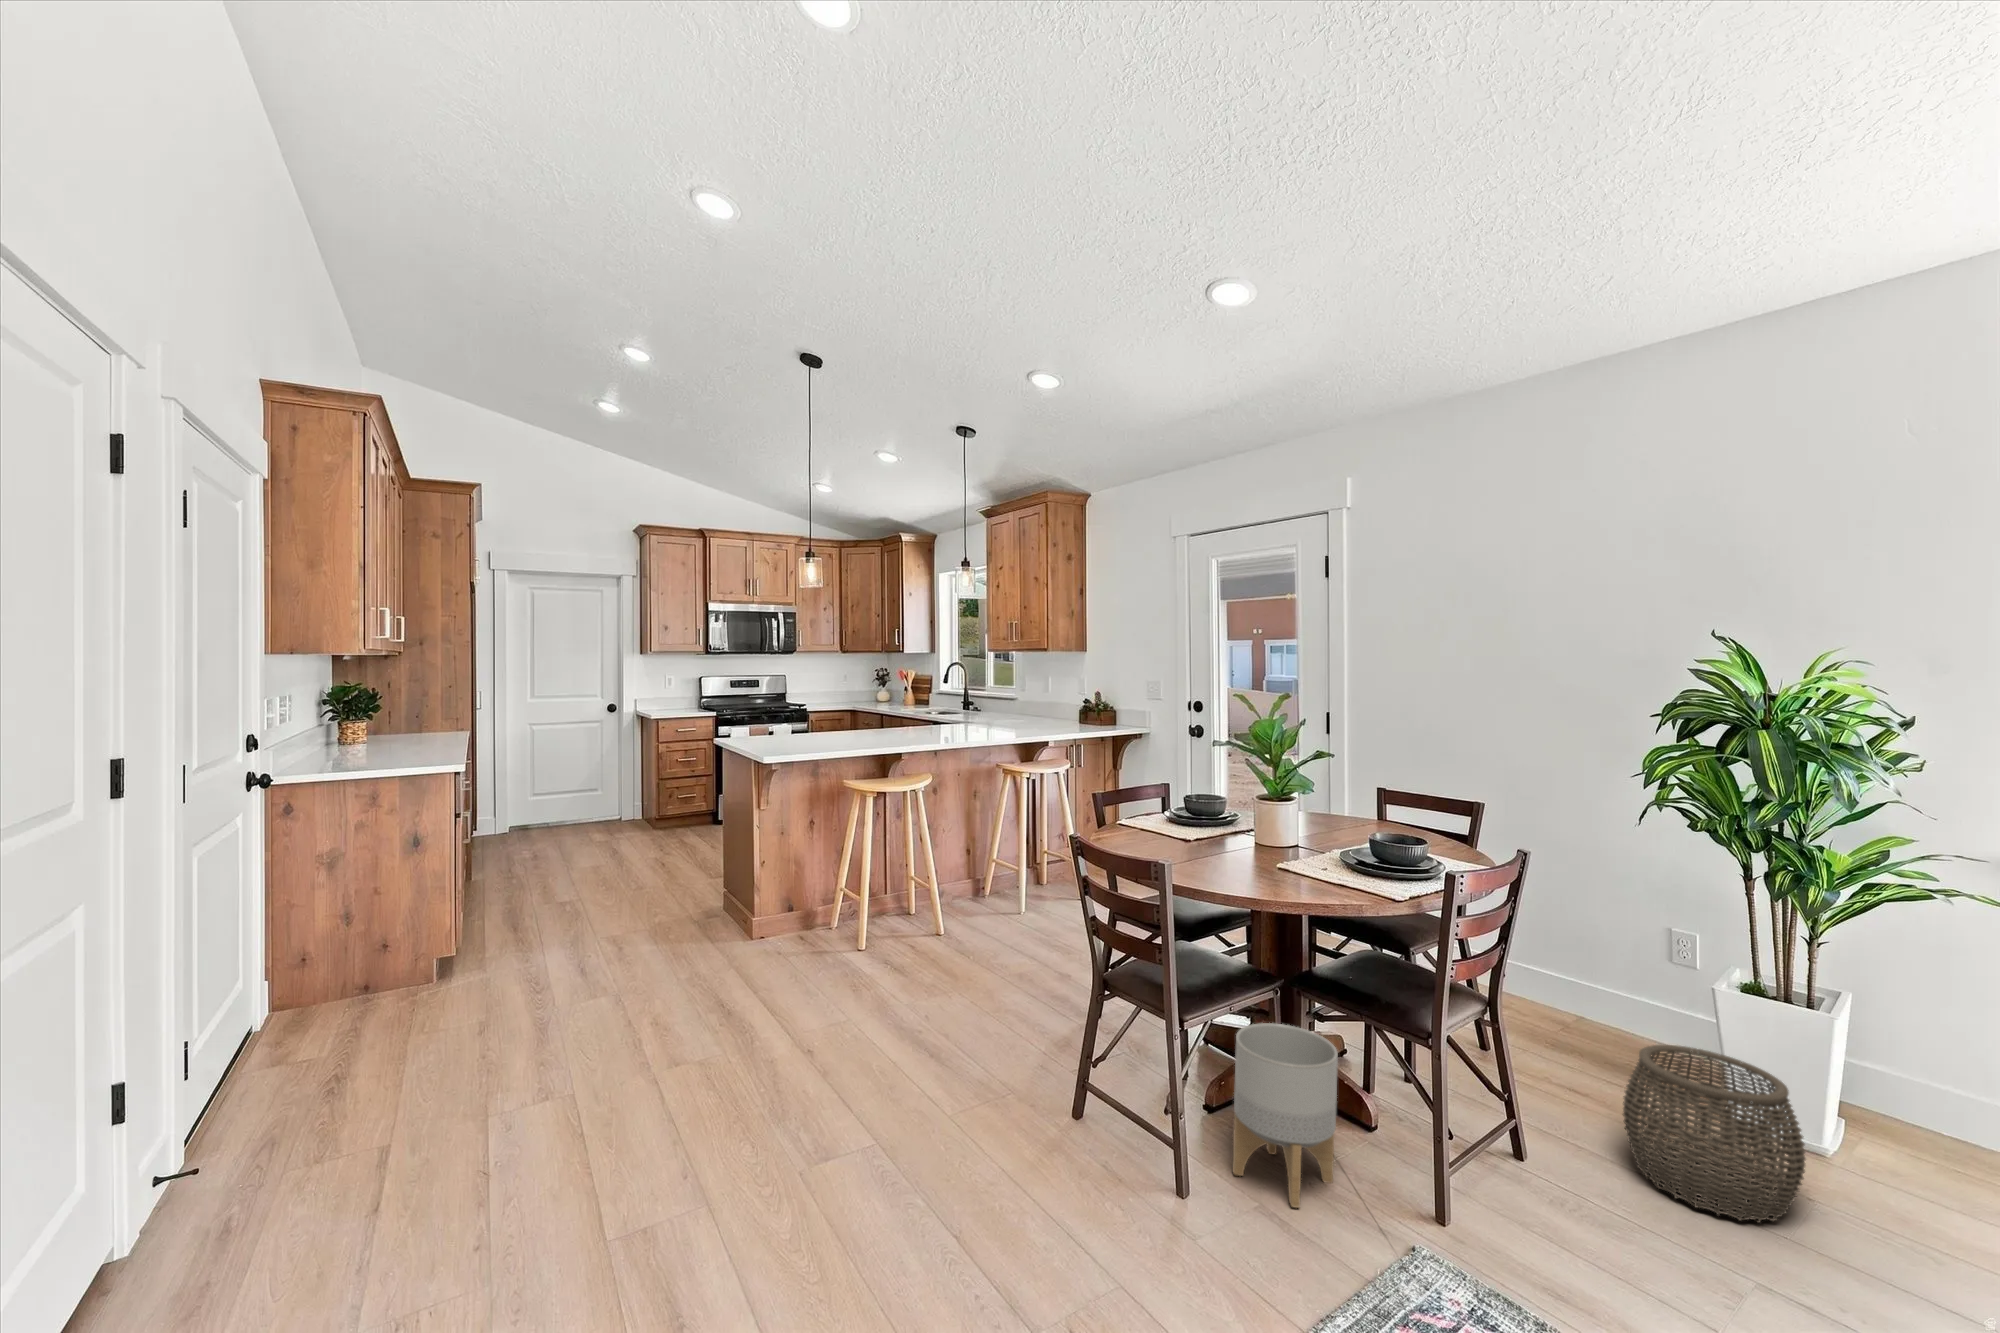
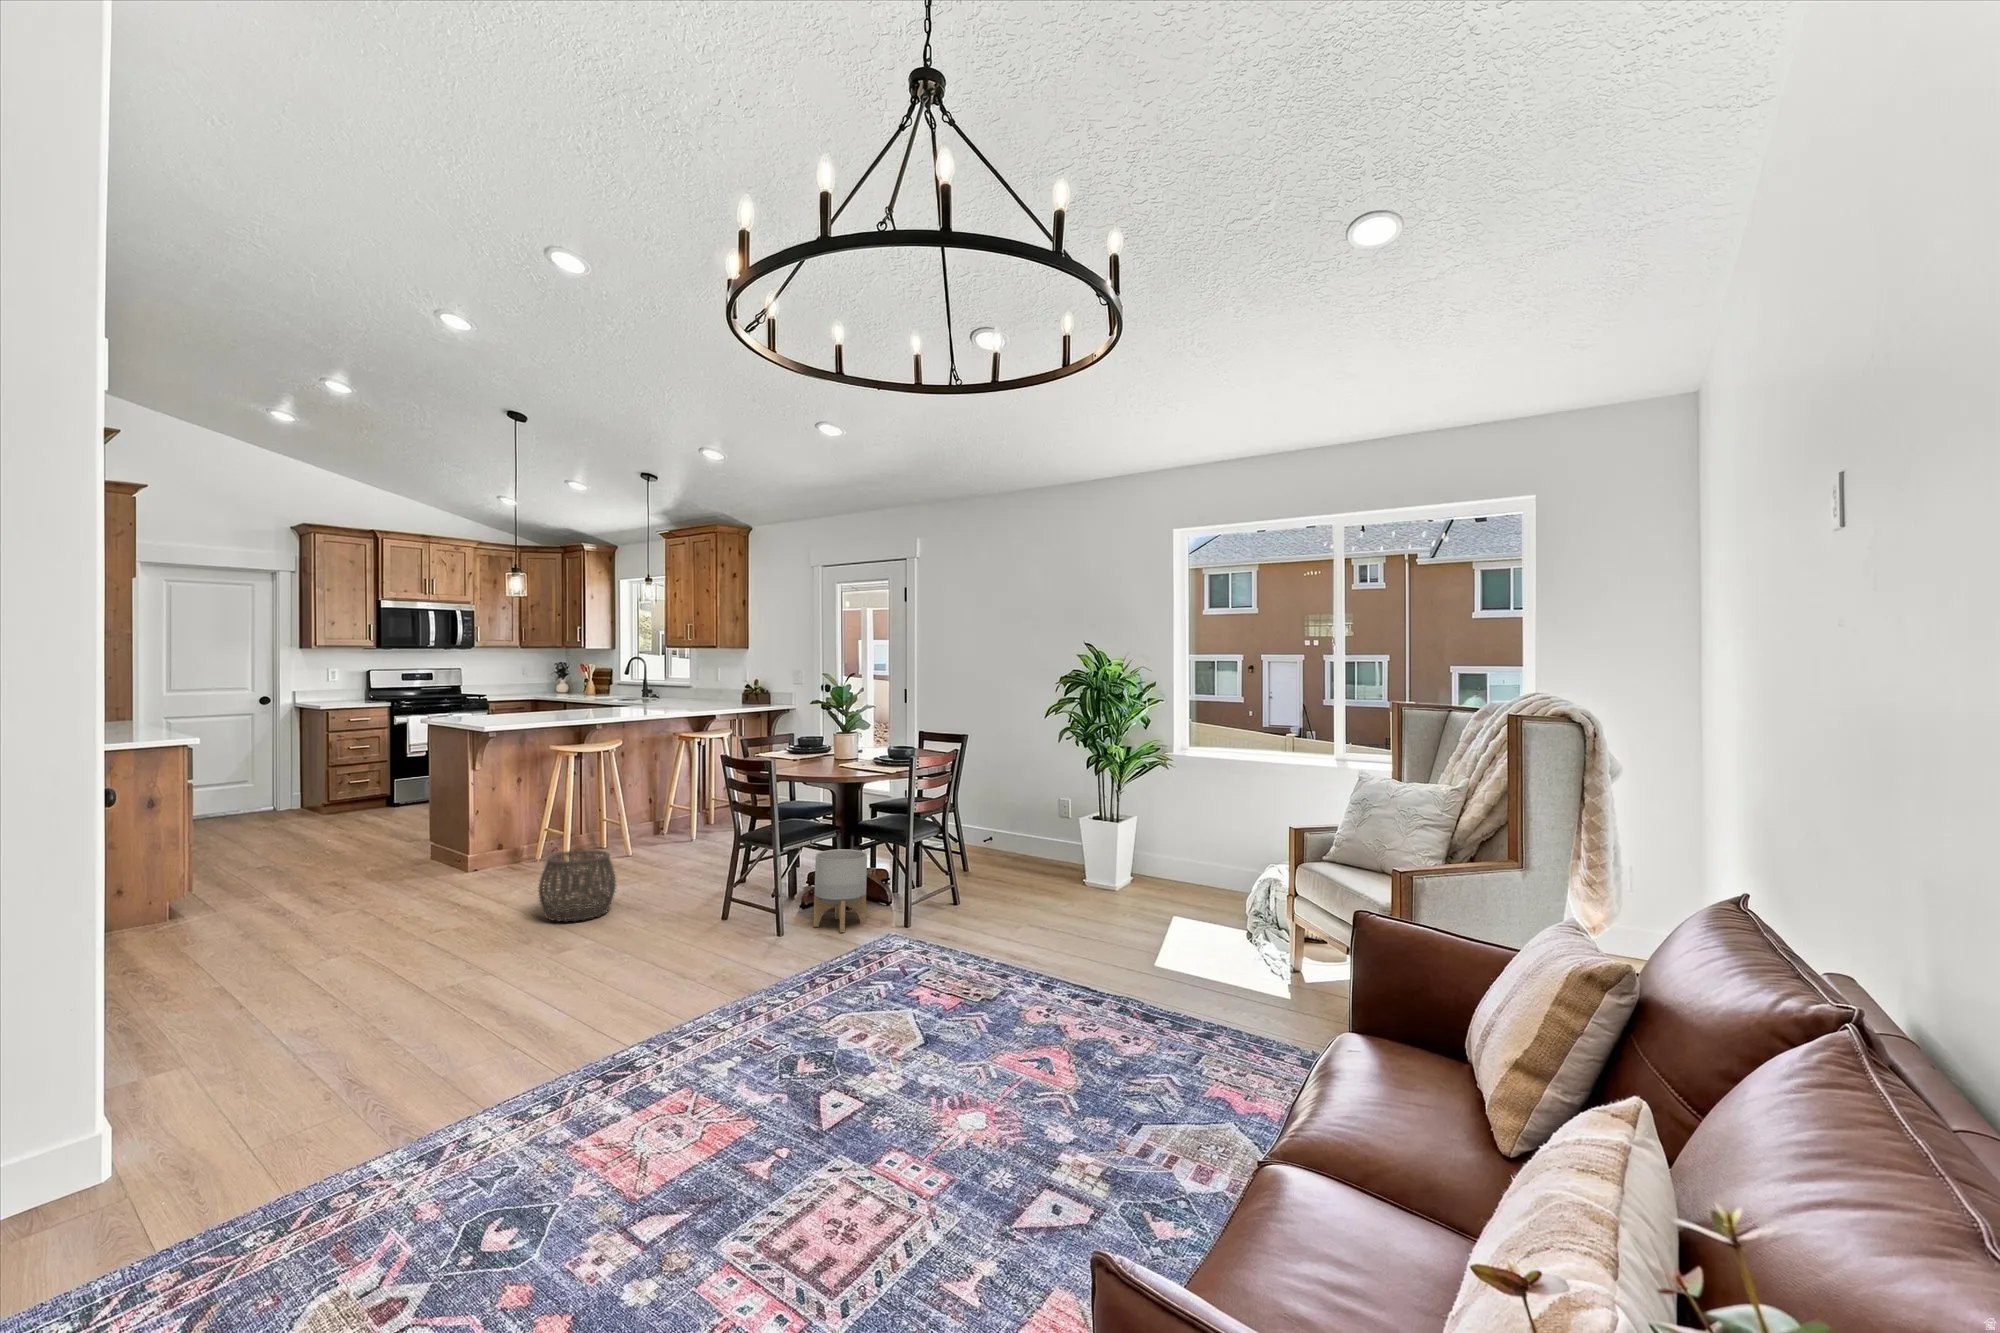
woven basket: present [1623,1045,1806,1222] -> present [538,850,616,921]

